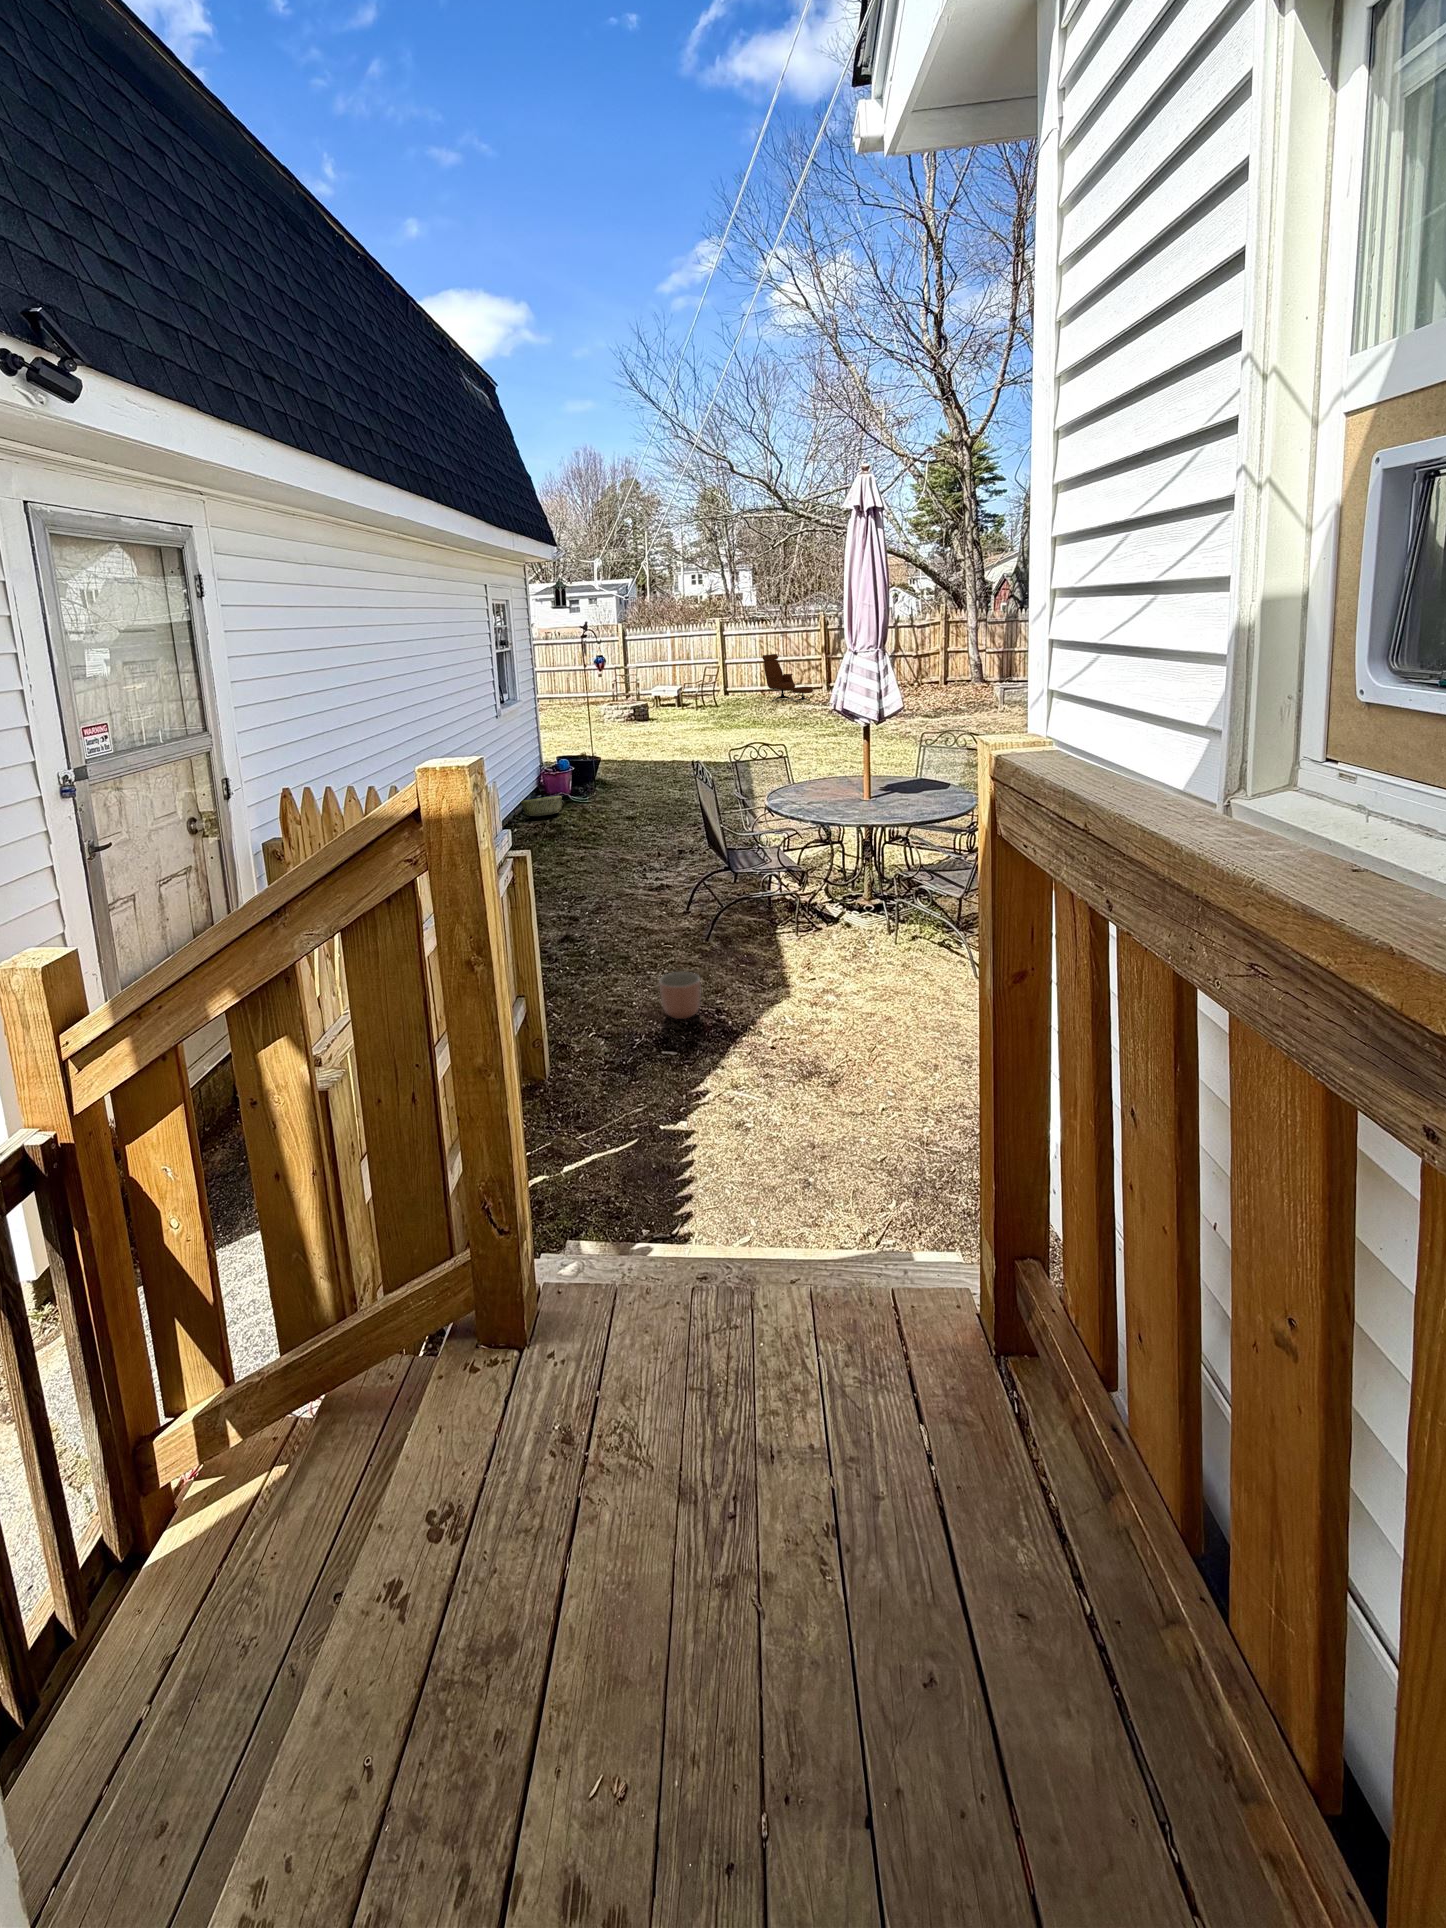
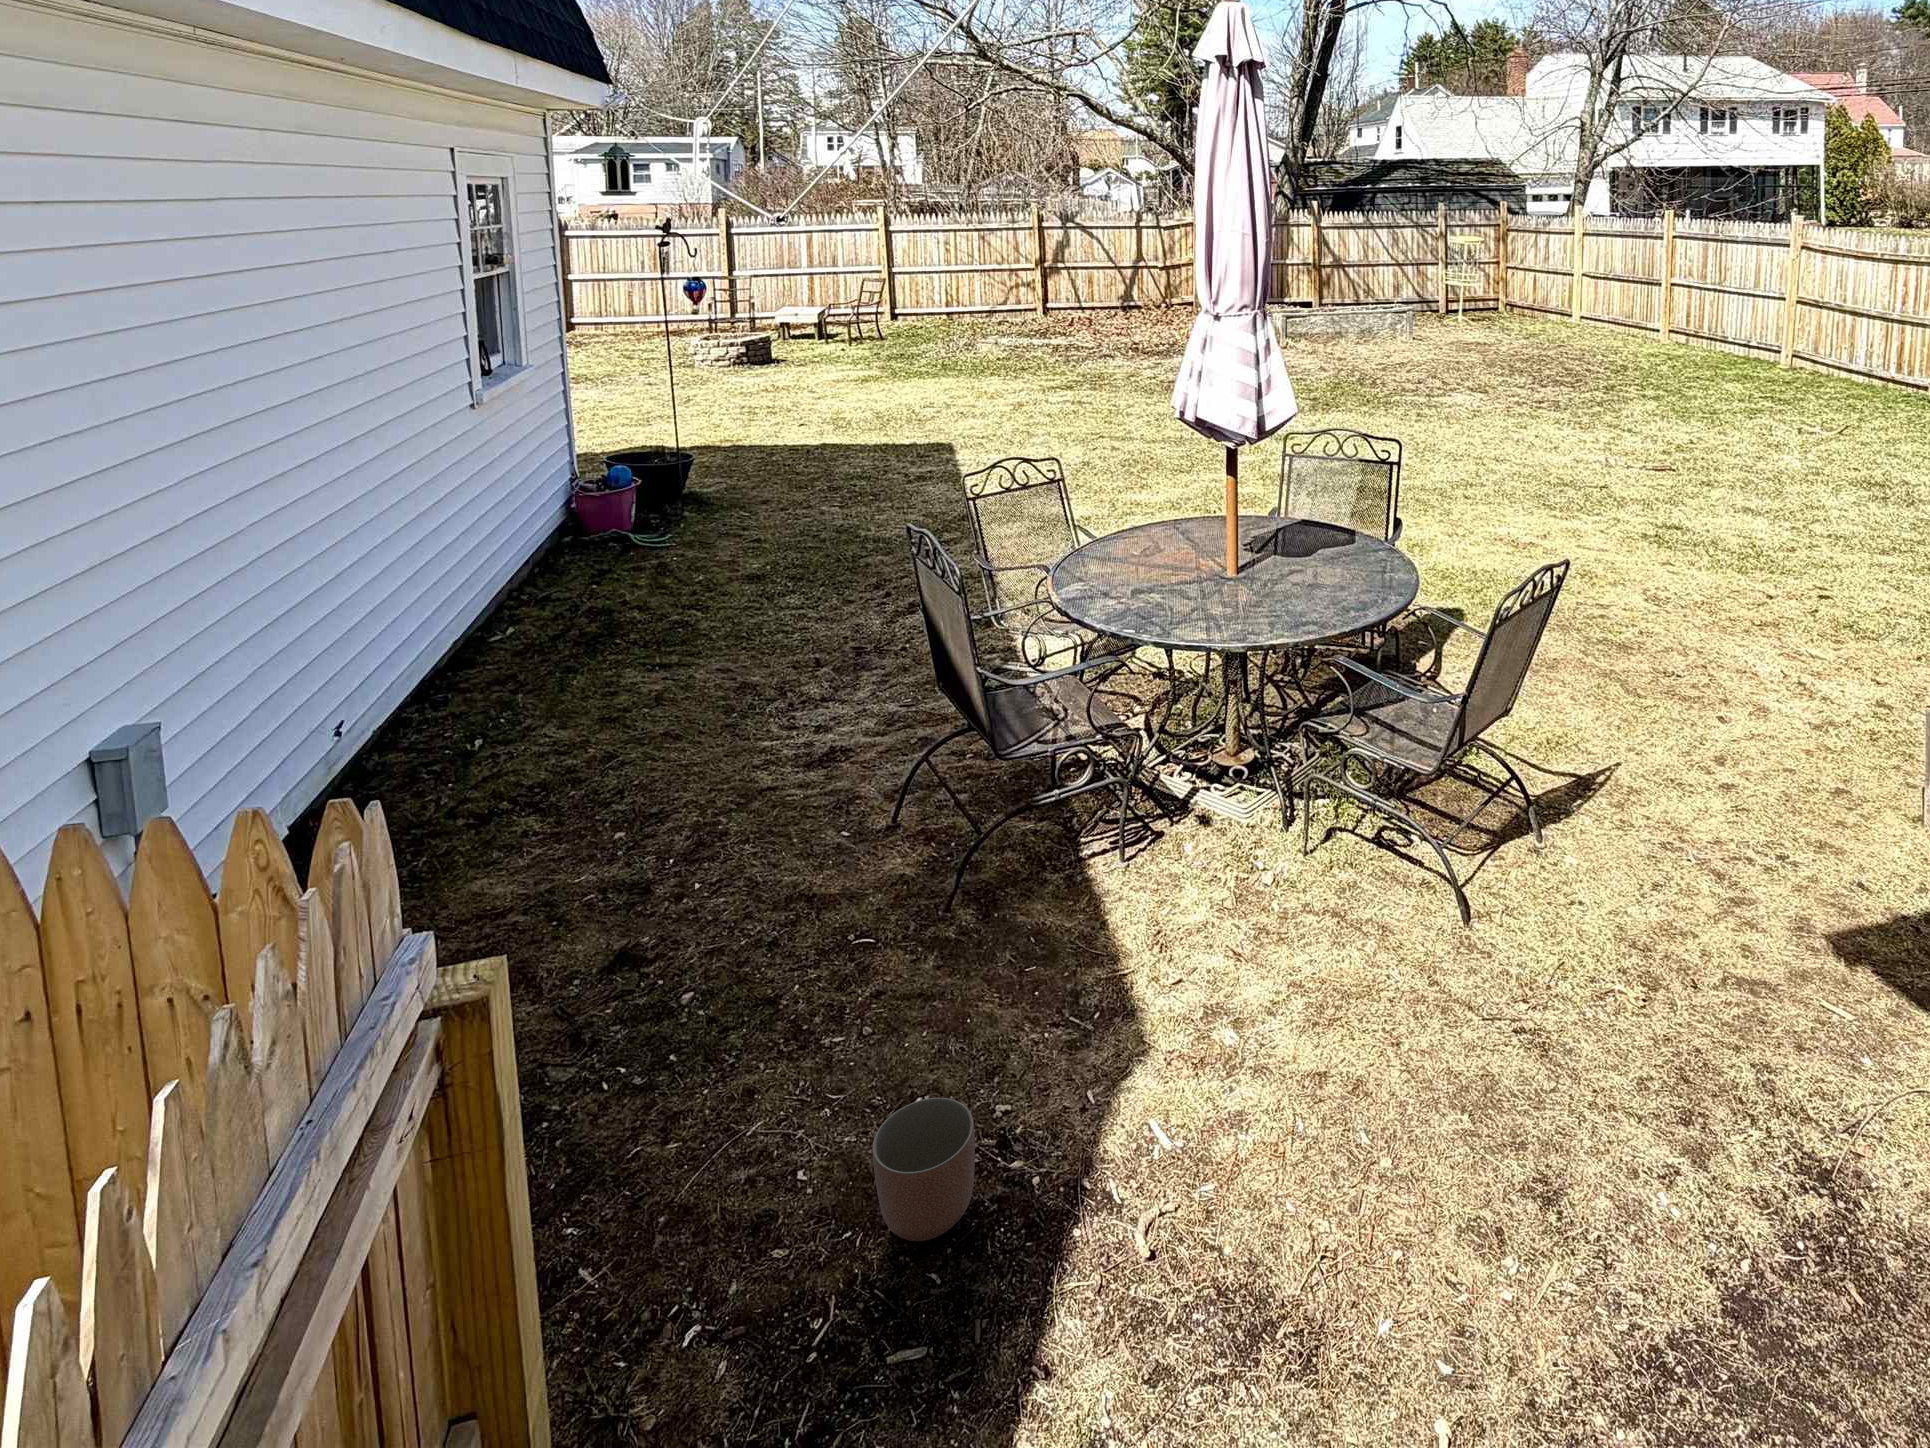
lounge chair: present [762,654,813,701] -> none [947,260,1021,329]
woven basket: present [521,796,562,816] -> none [529,535,616,579]

